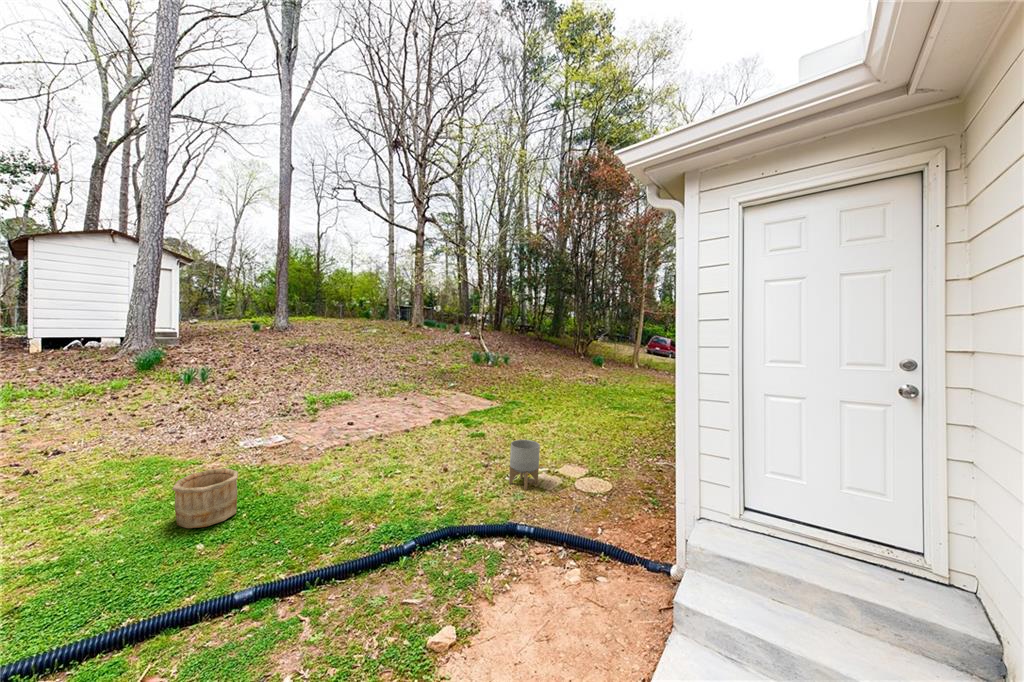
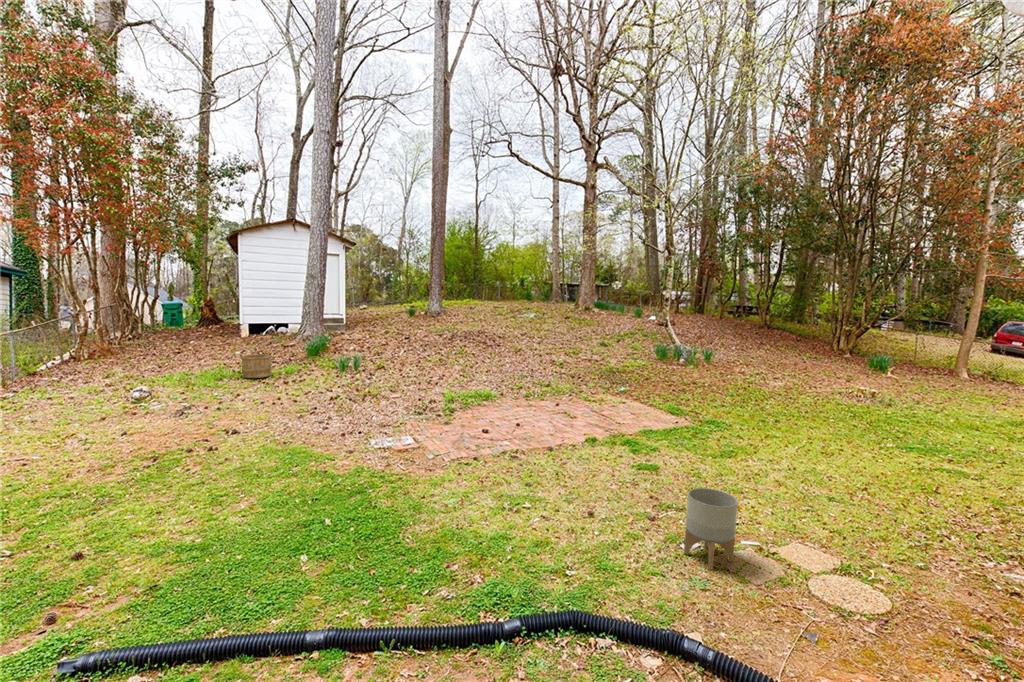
wooden bucket: present [172,468,238,528] -> present [241,354,271,378]

